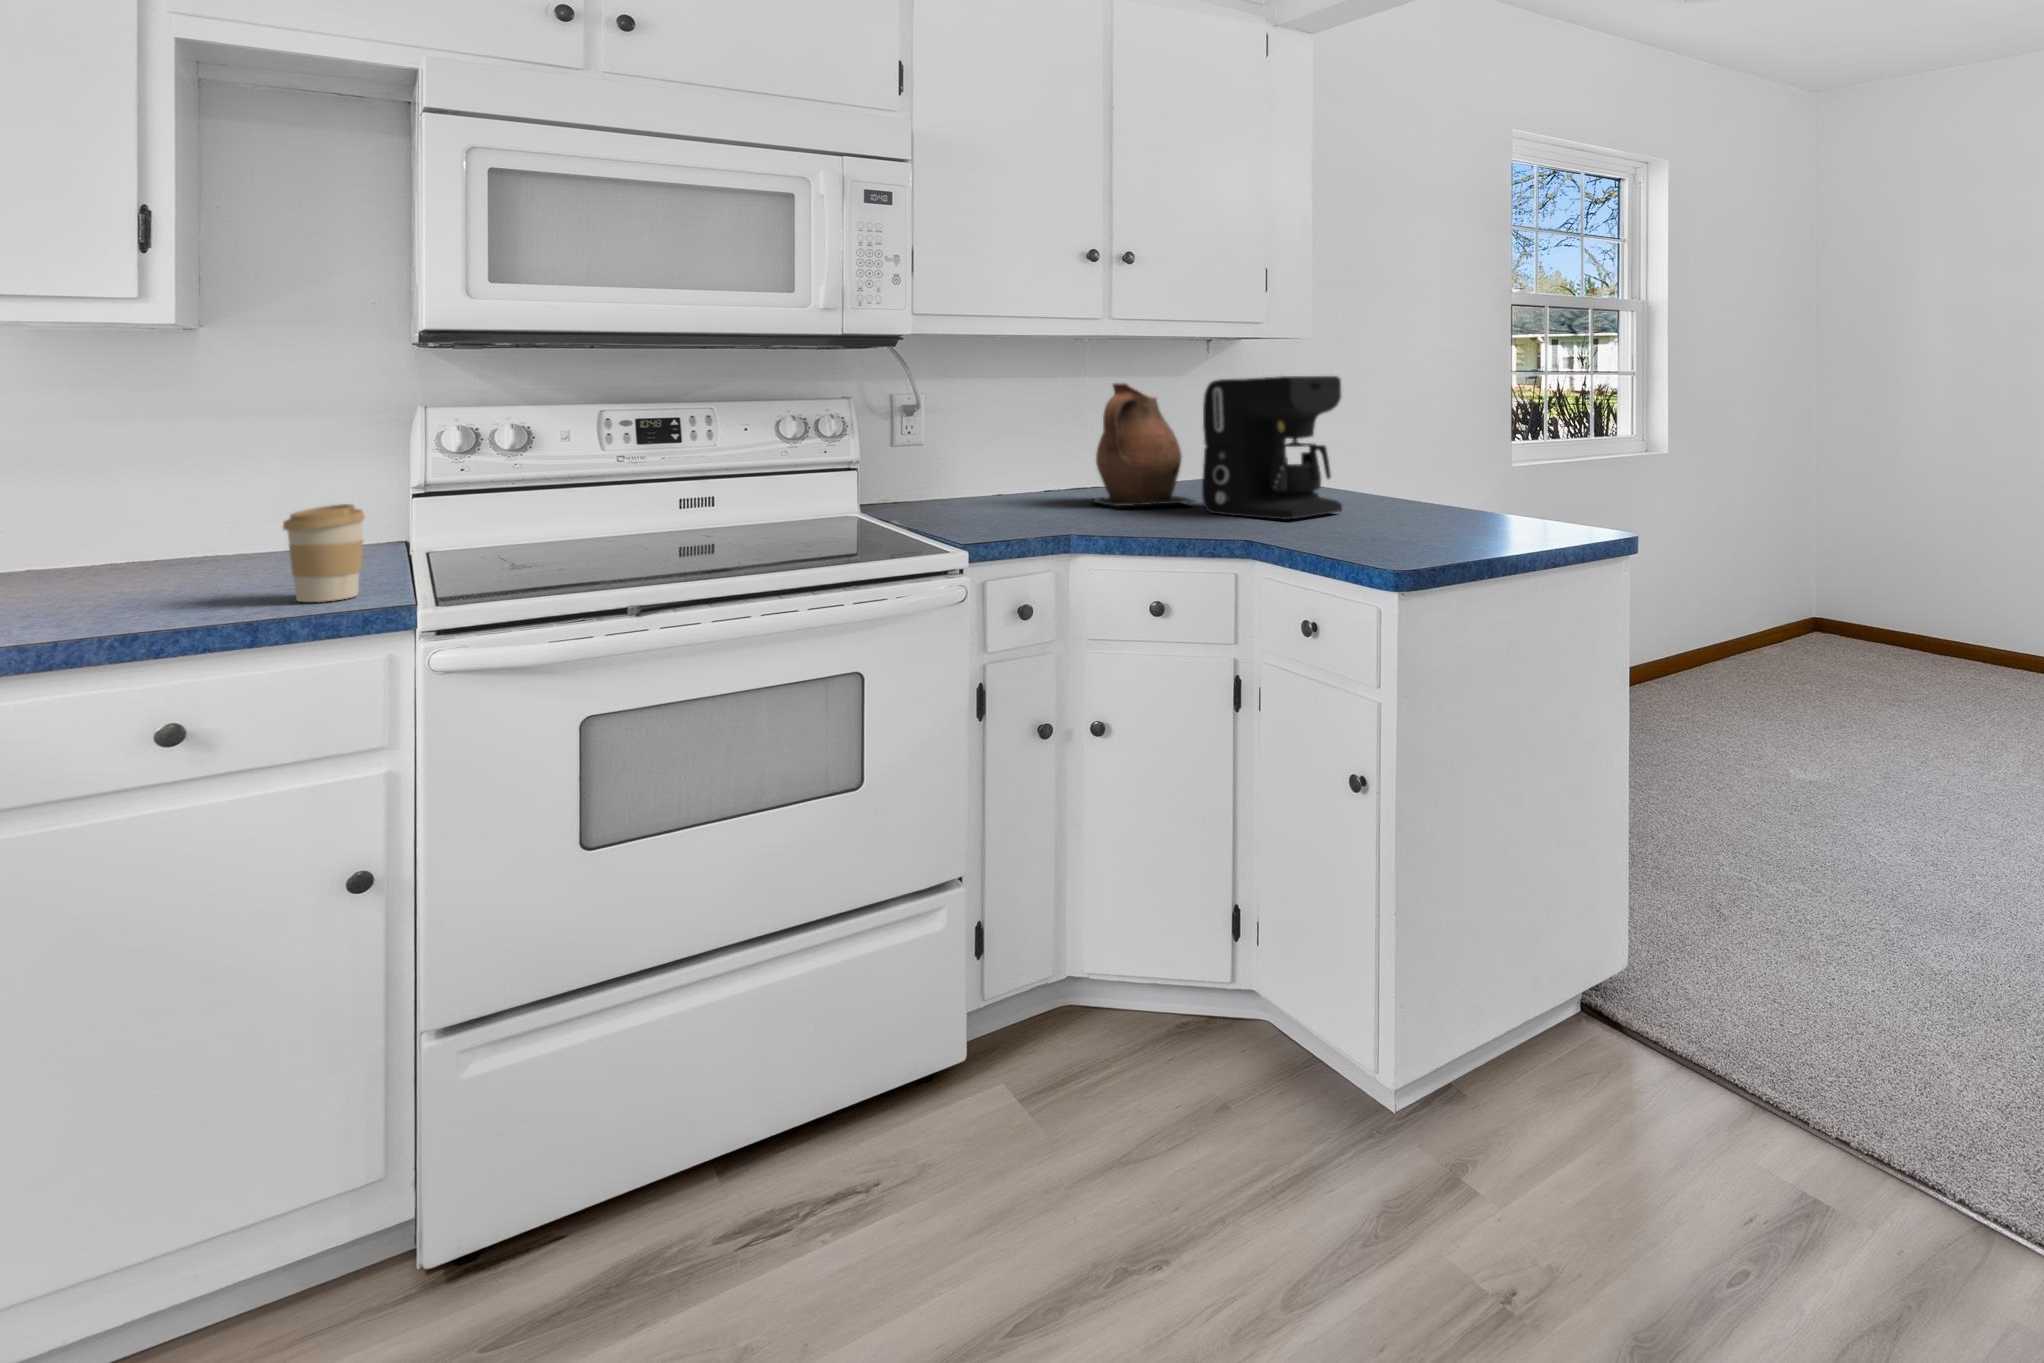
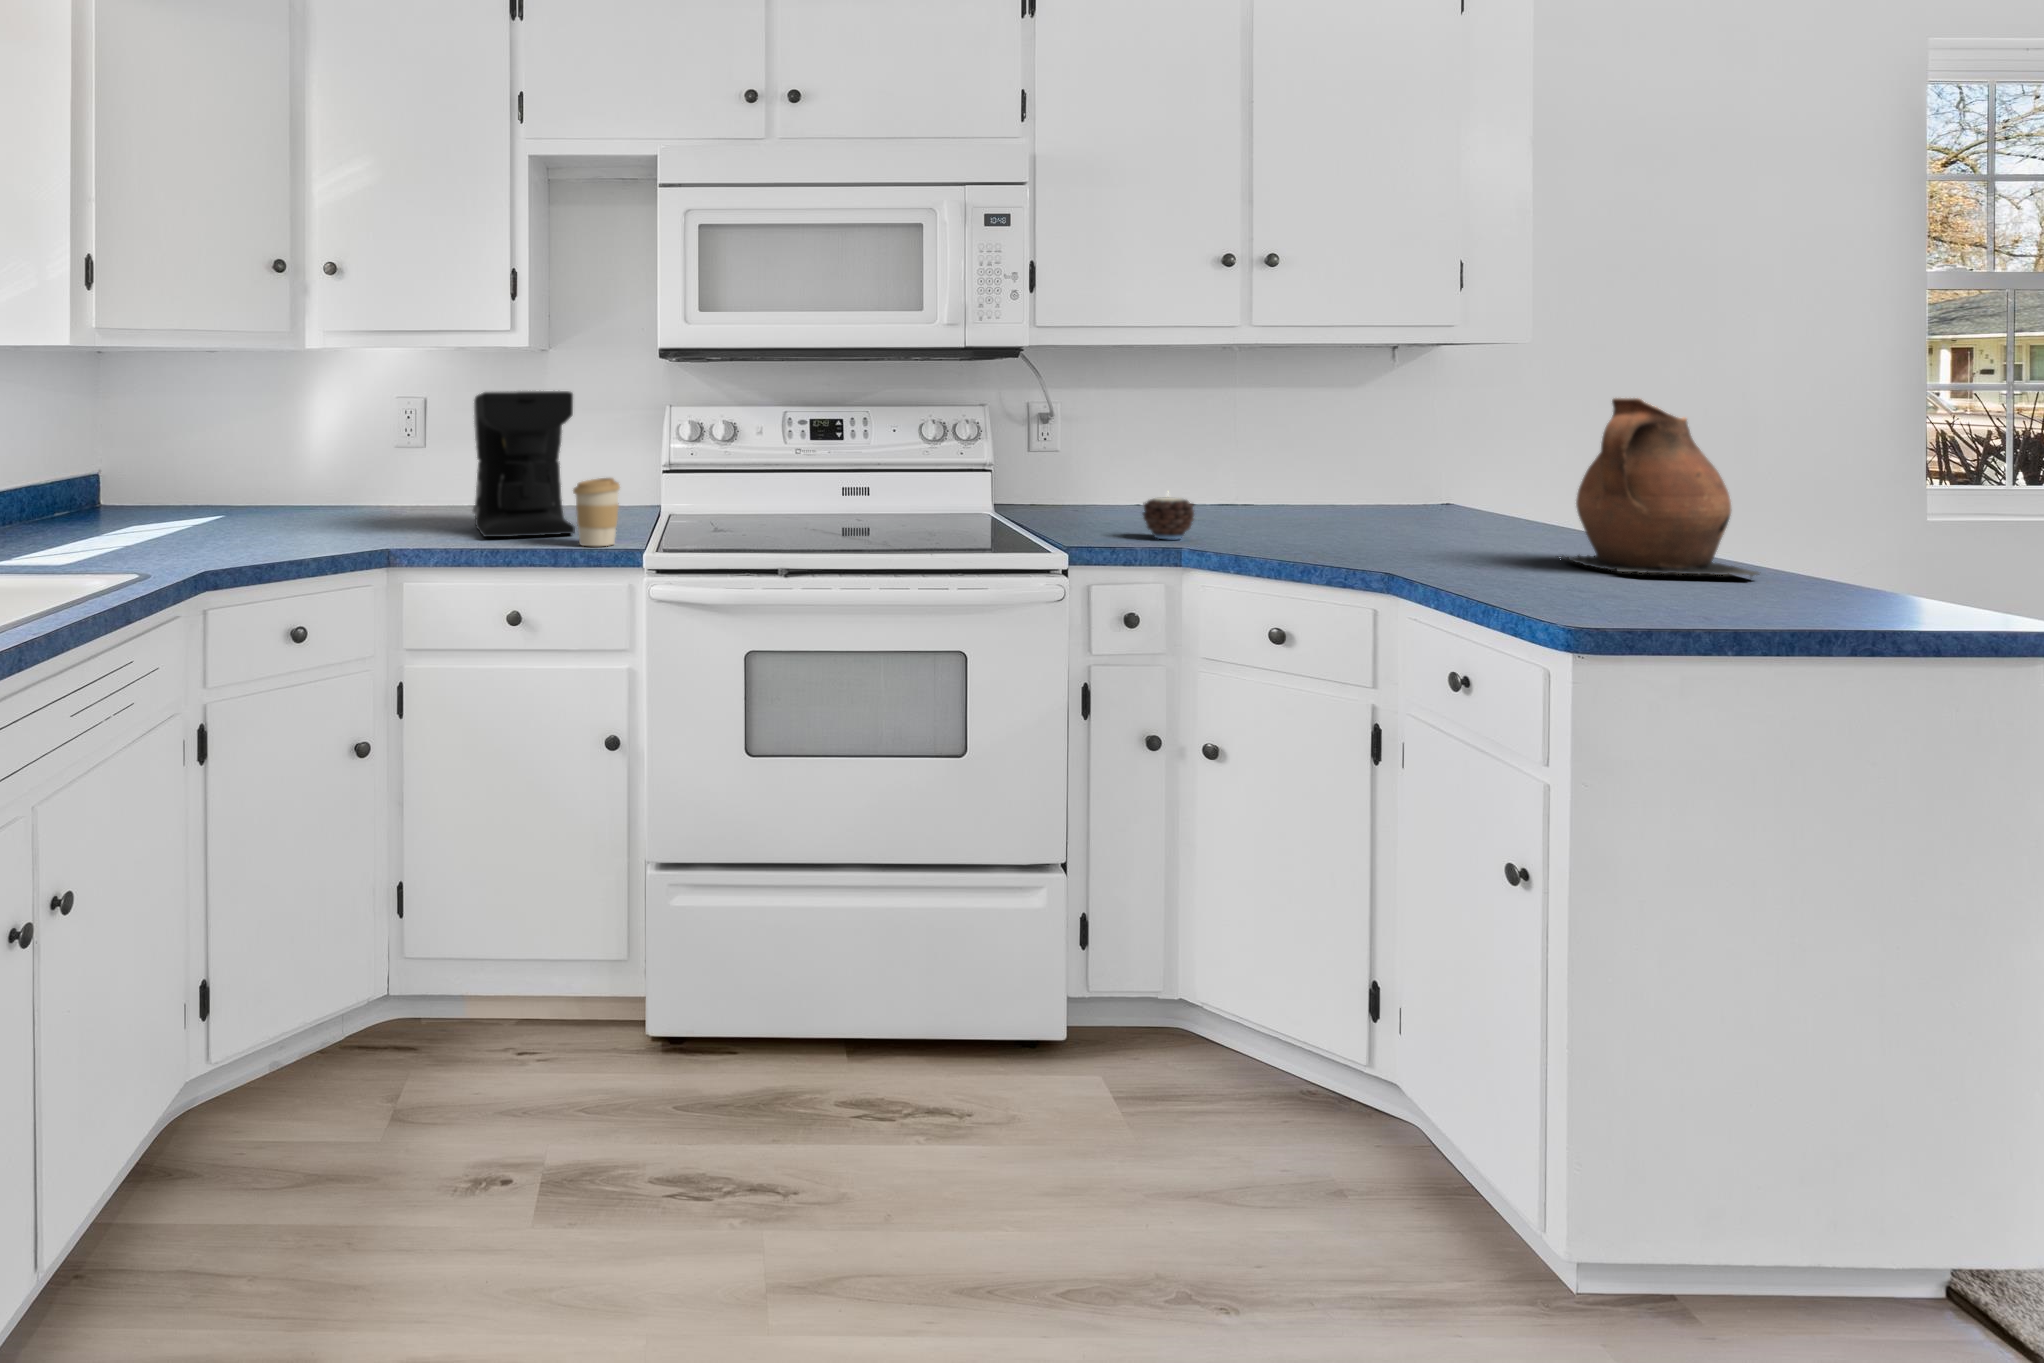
coffee maker: present [1202,376,1342,519] -> present [473,391,575,537]
ceramic pitcher: present [1091,383,1193,506] -> present [1557,398,1759,577]
candle: none [1027,483,1077,532] -> present [1143,492,1194,540]

